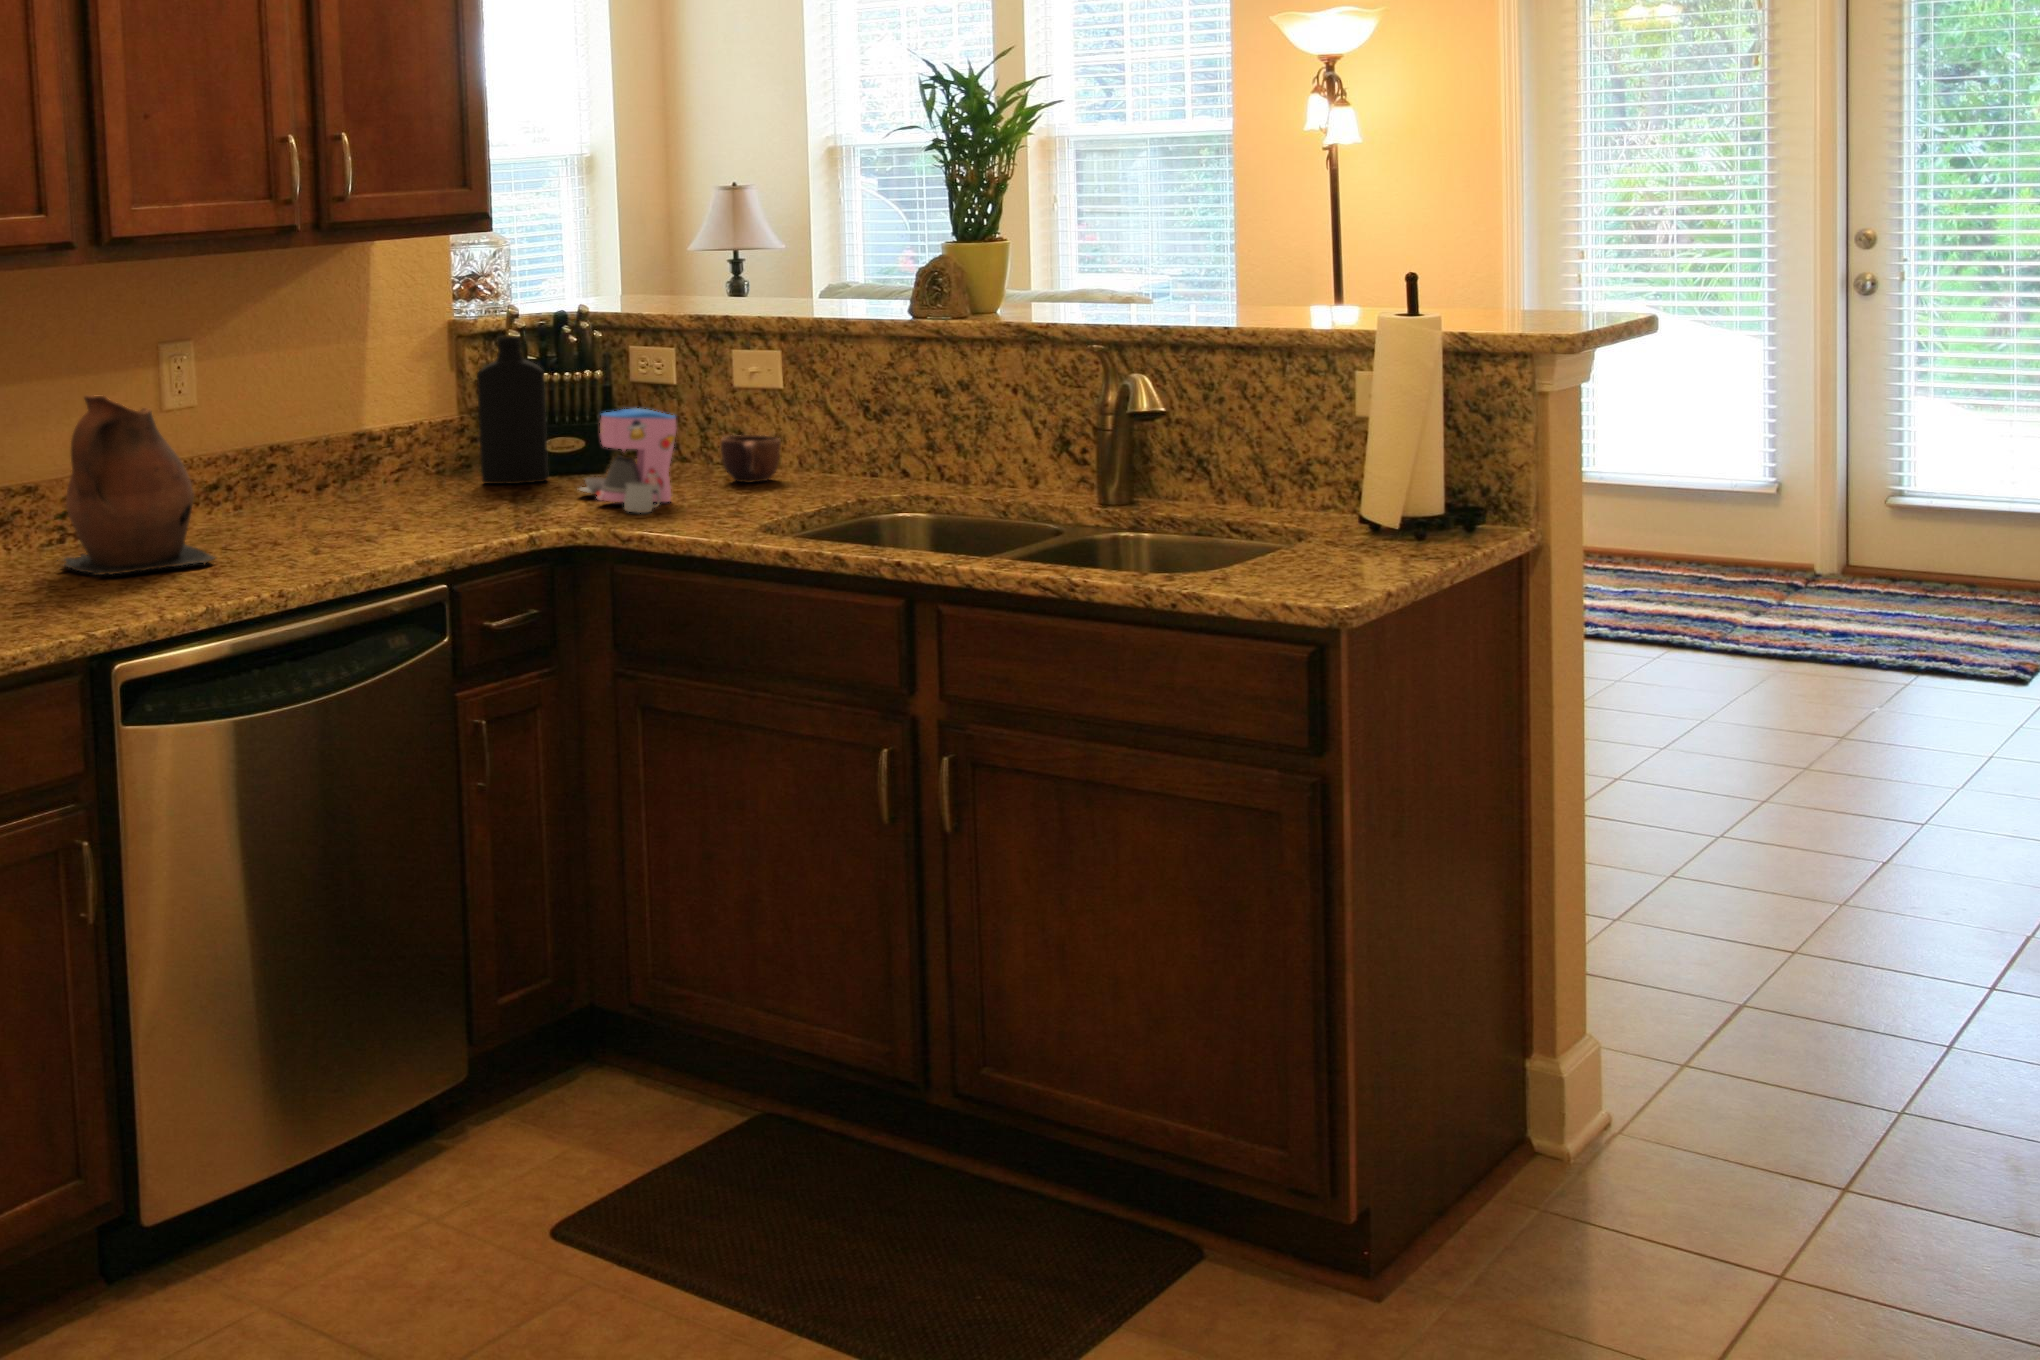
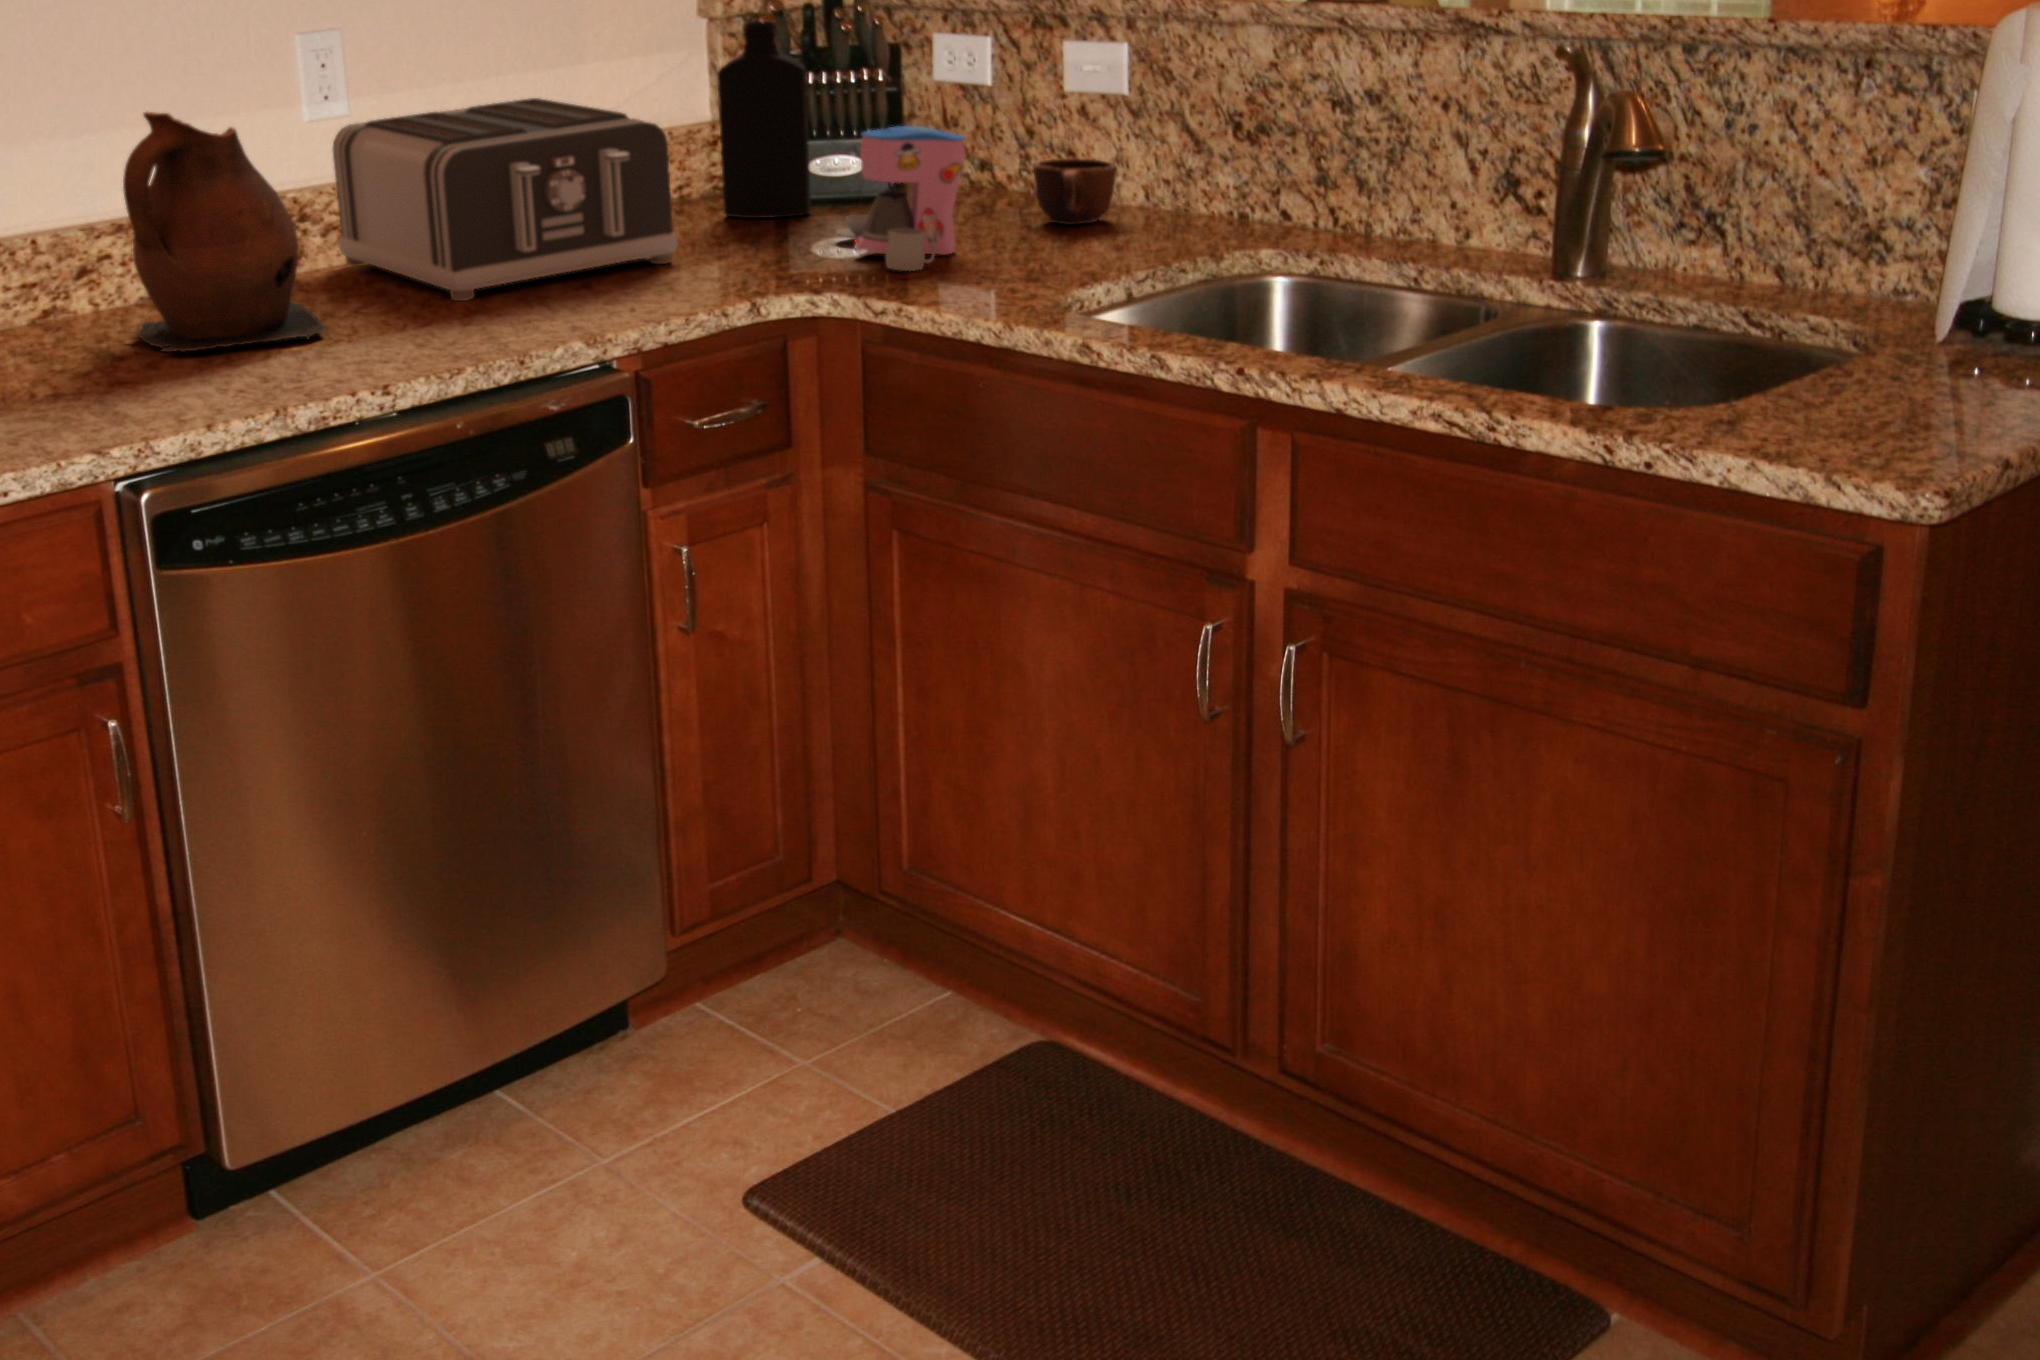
toaster: none [191,393,463,540] -> present [333,98,678,301]

